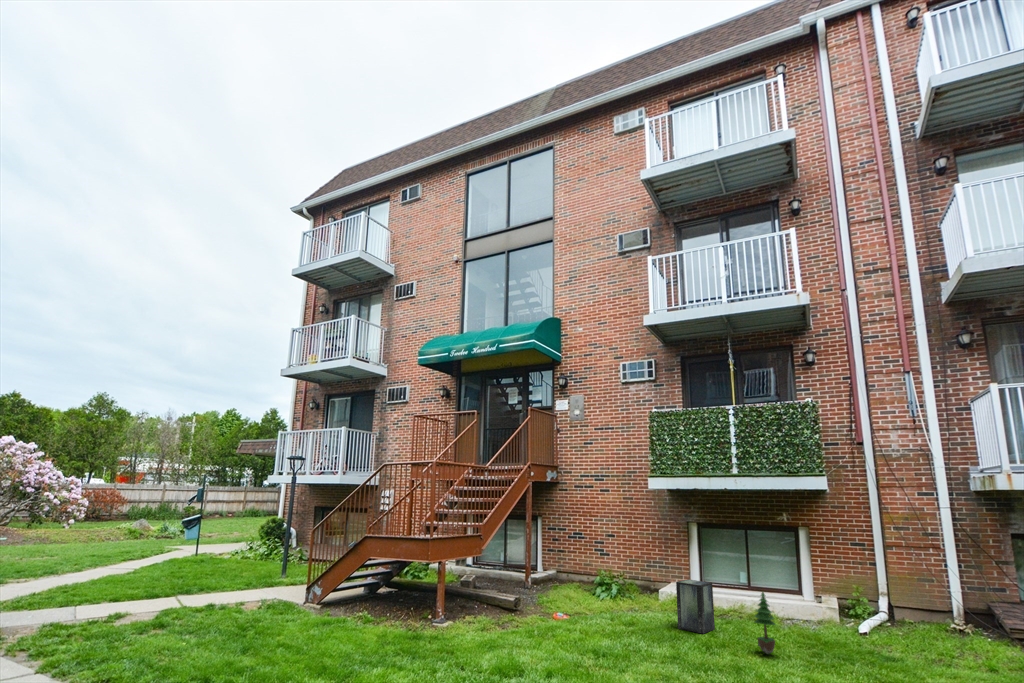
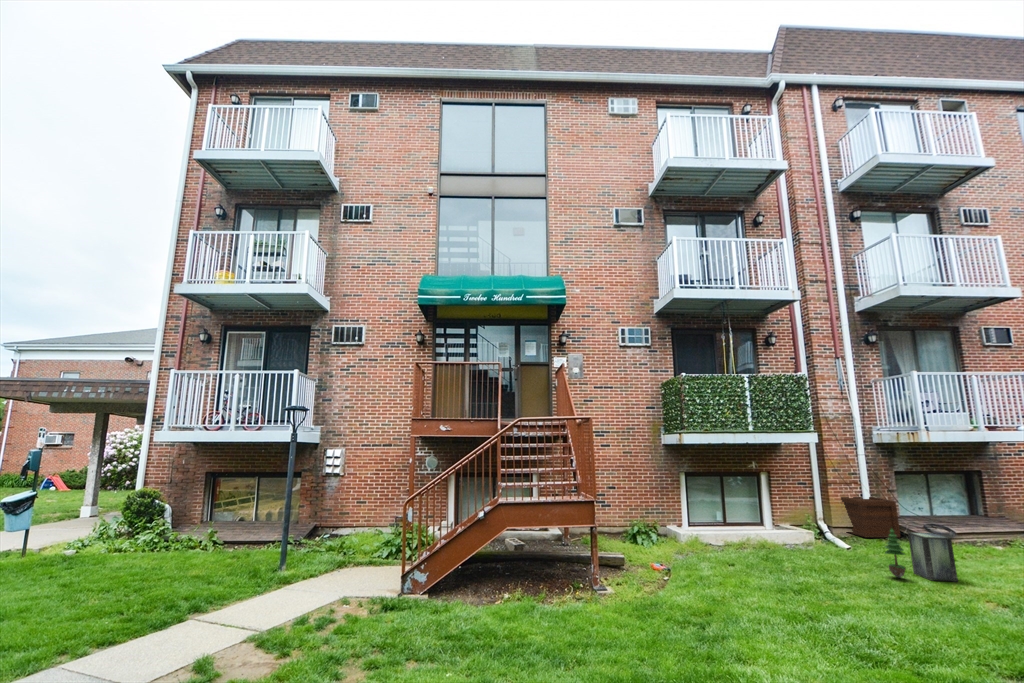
wooden crate: none [901,569,972,635] -> present [841,497,900,538]
storage box: present [676,579,715,634] -> present [908,532,958,581]

